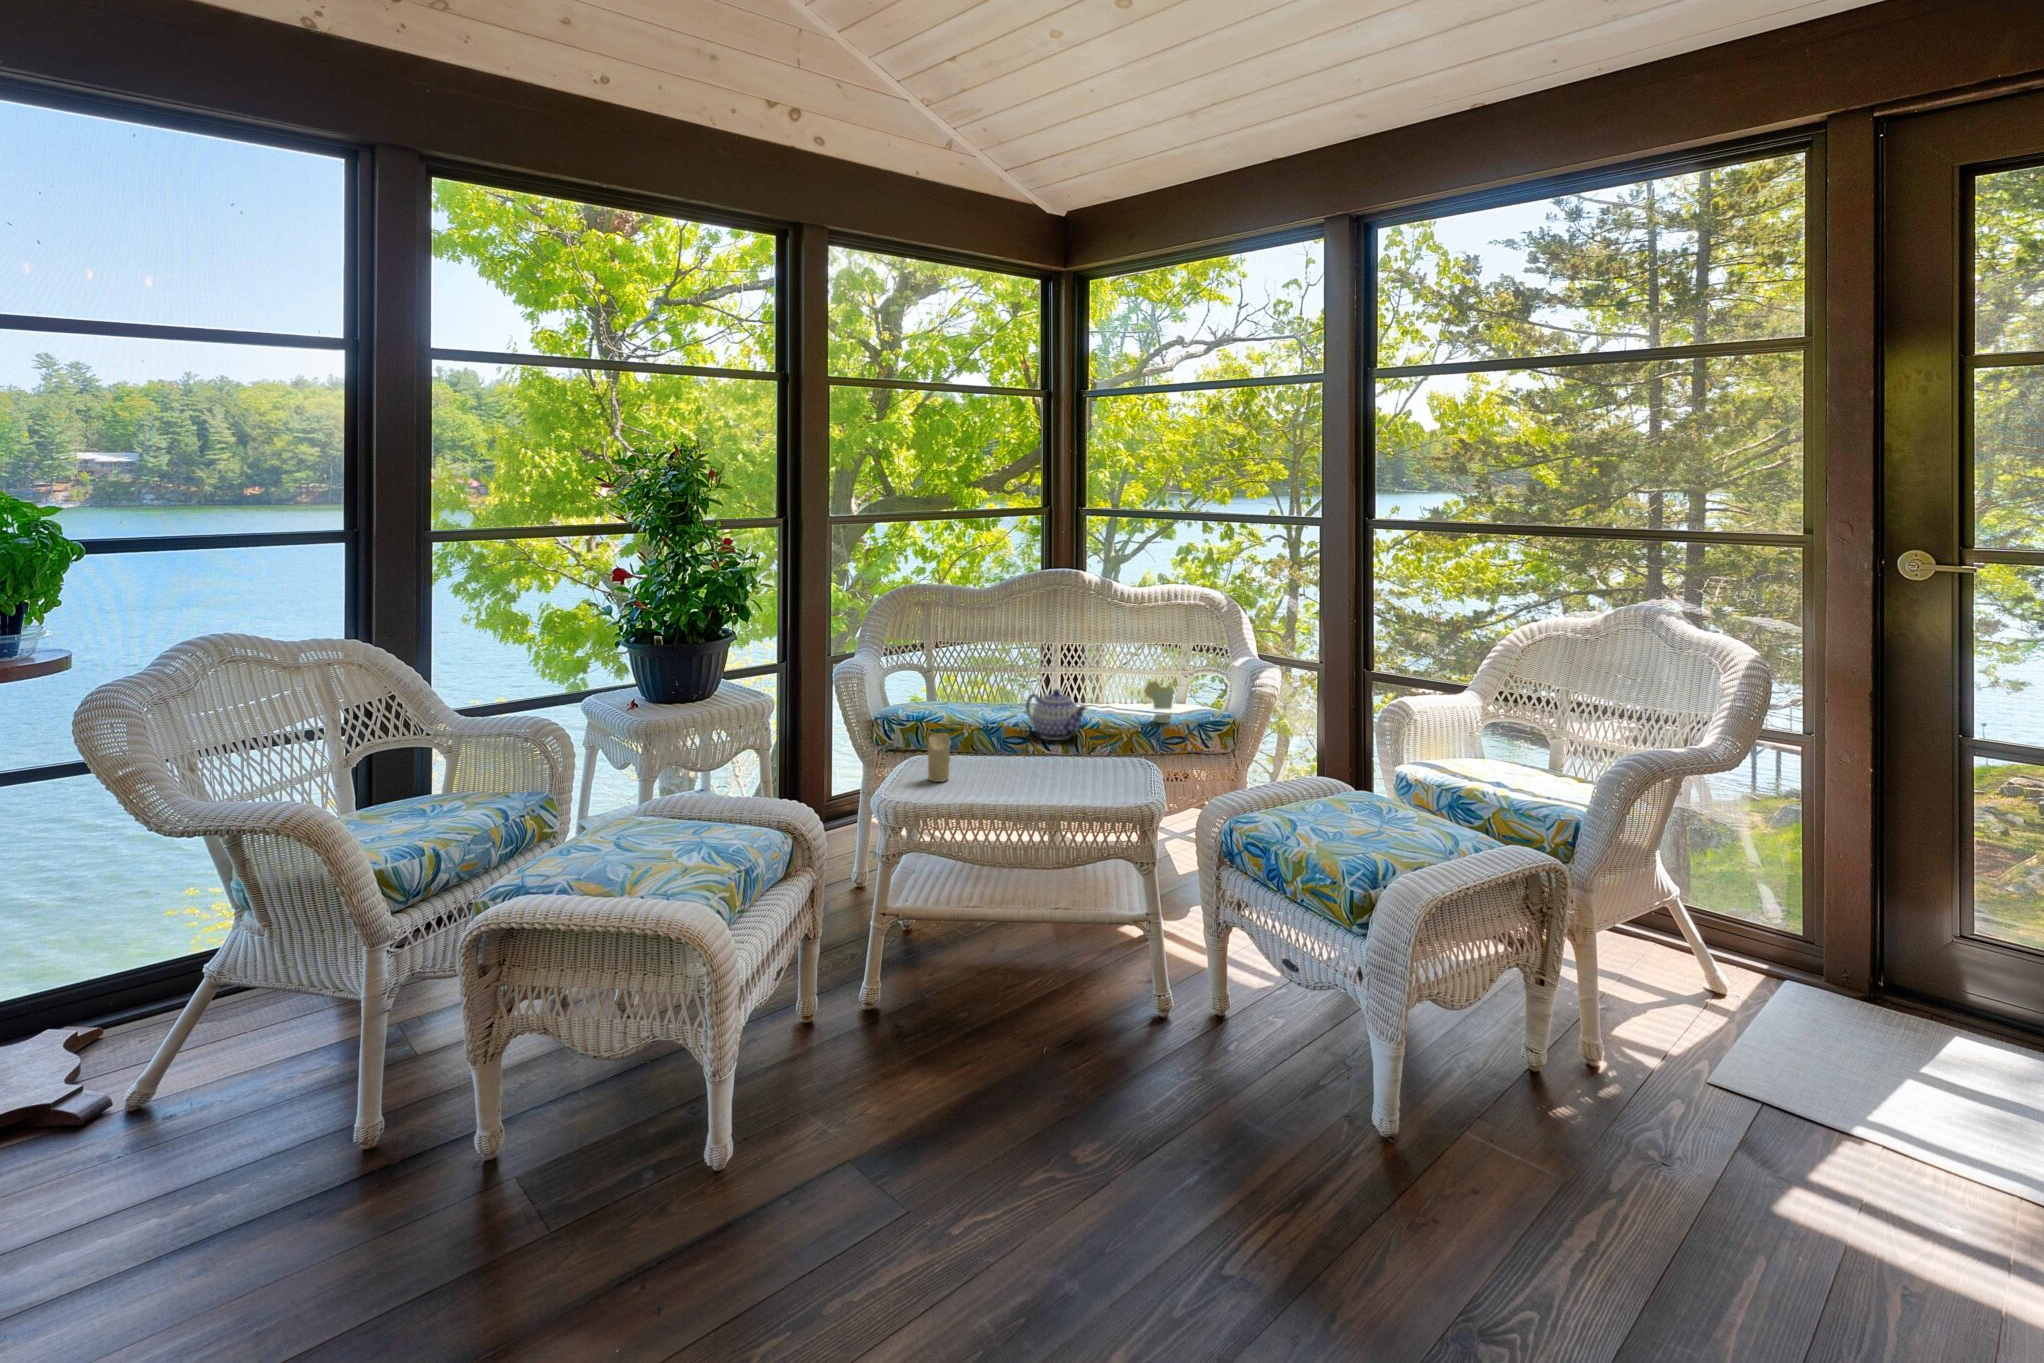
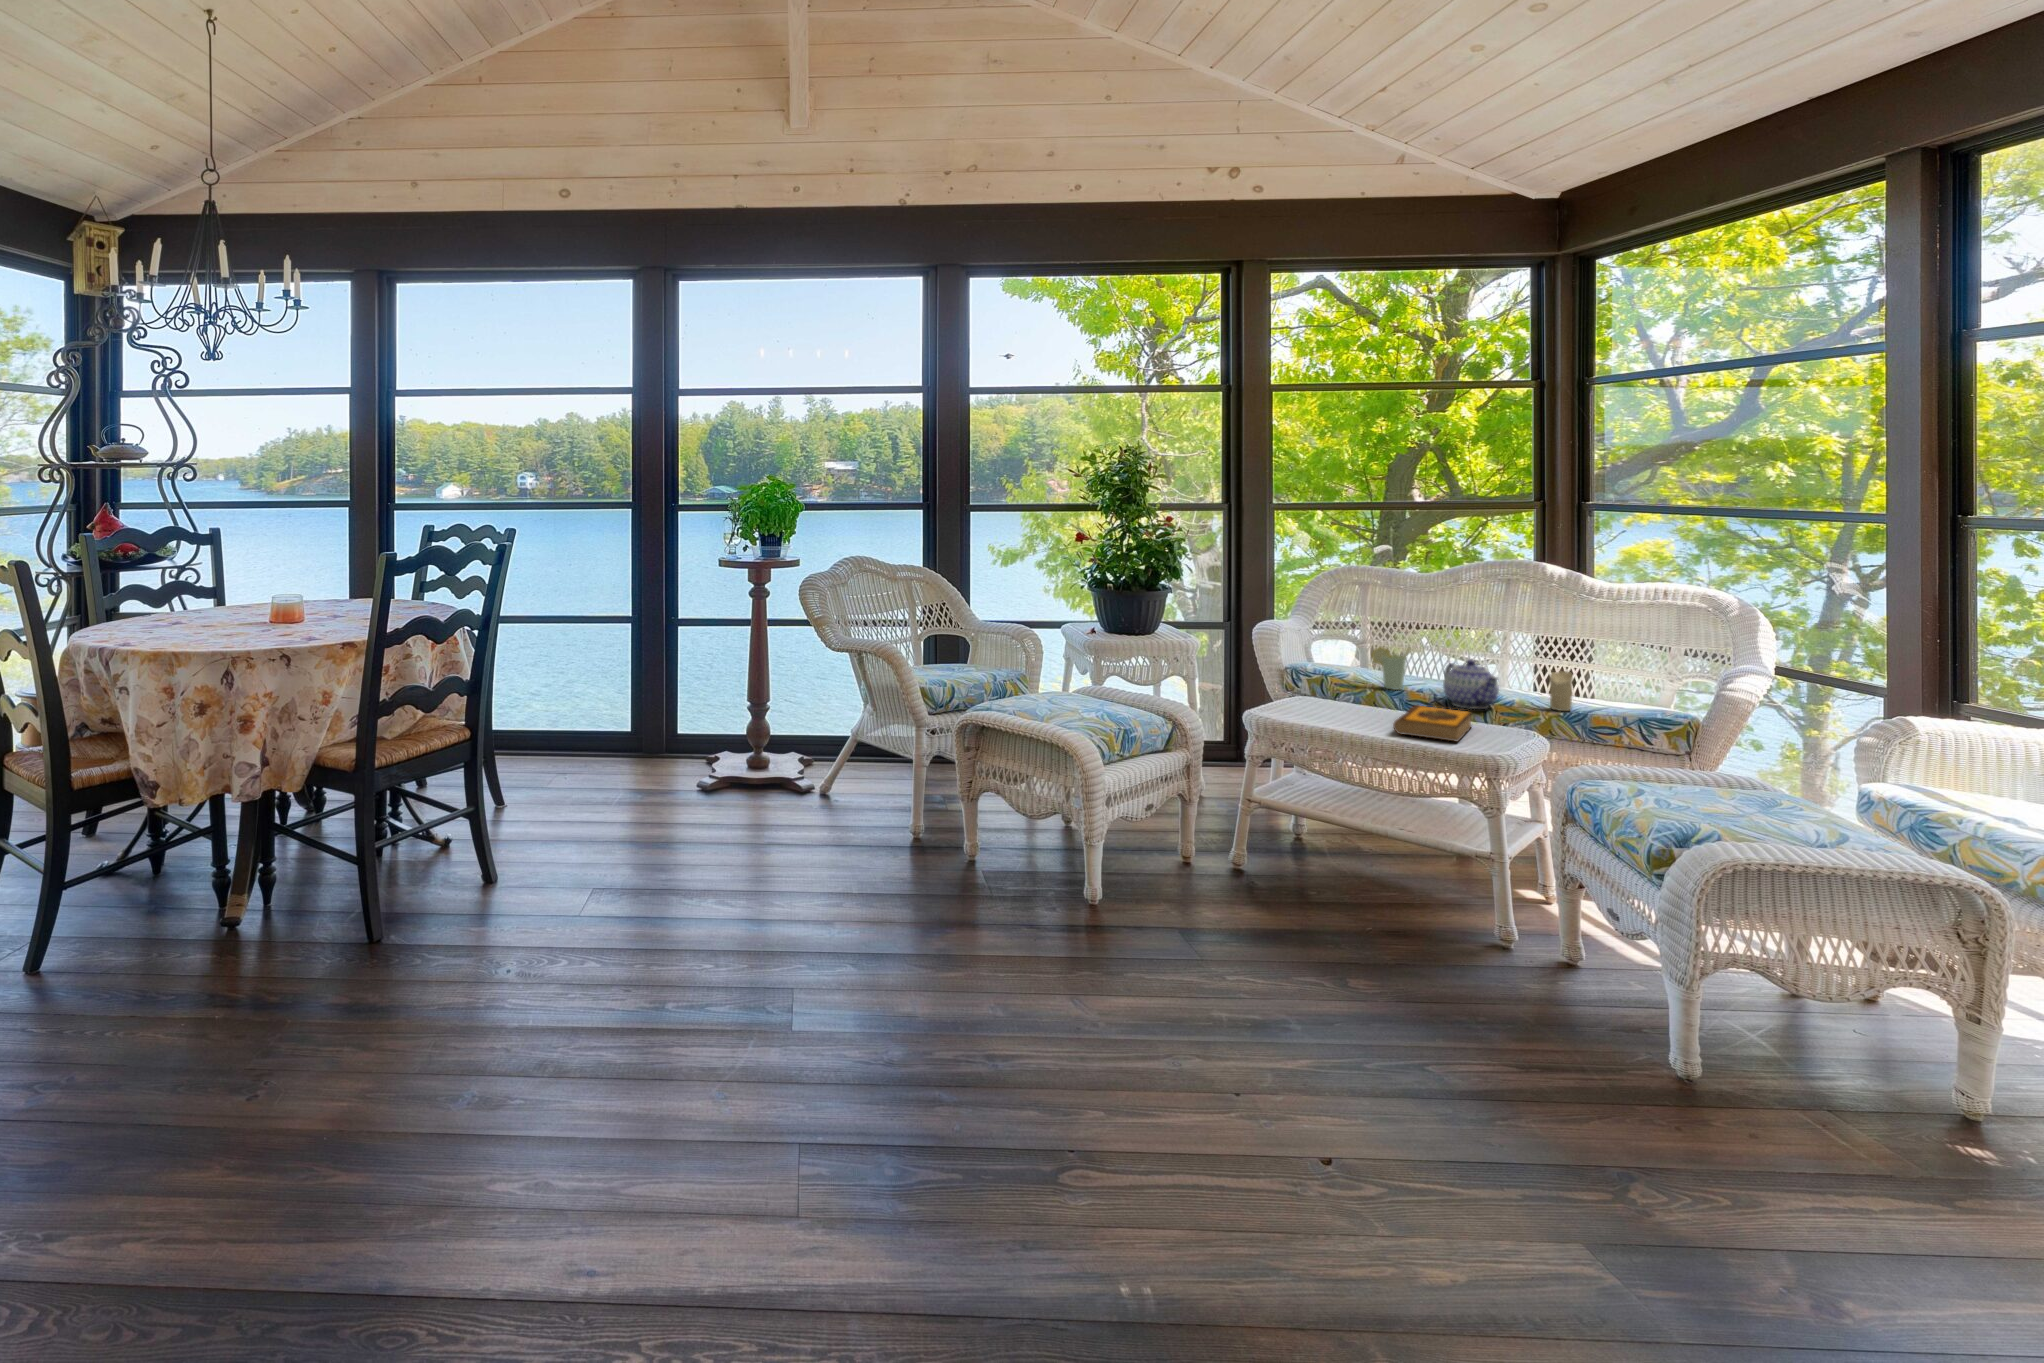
cup: present [1145,679,1176,723] -> present [1371,647,1410,690]
candle: present [927,733,950,782] -> present [1549,671,1573,711]
hardback book: none [1031,750,1104,794] -> present [1393,705,1471,741]

